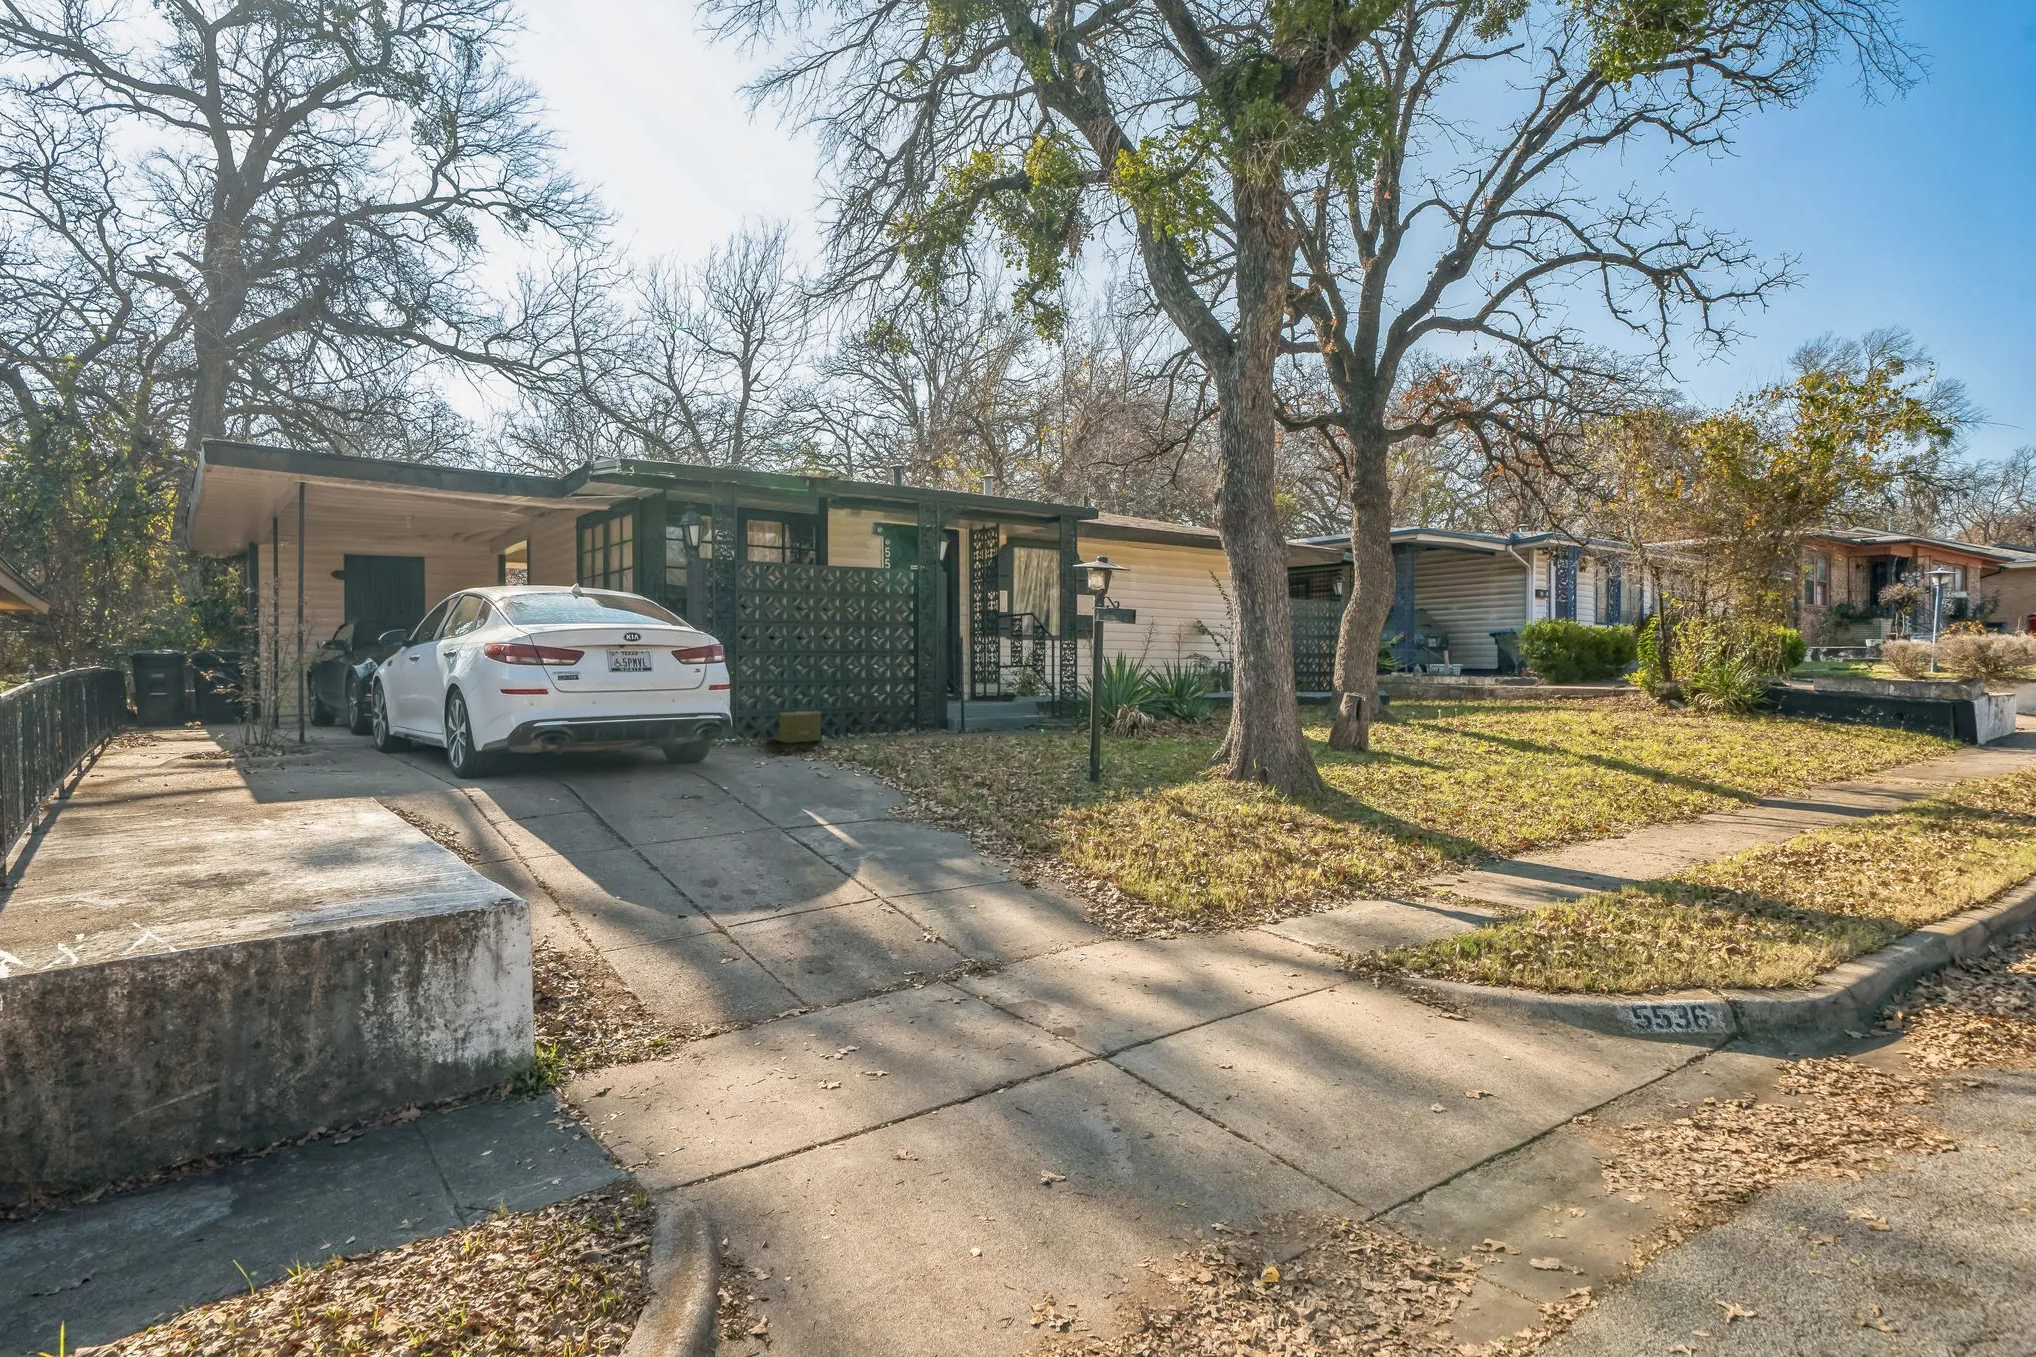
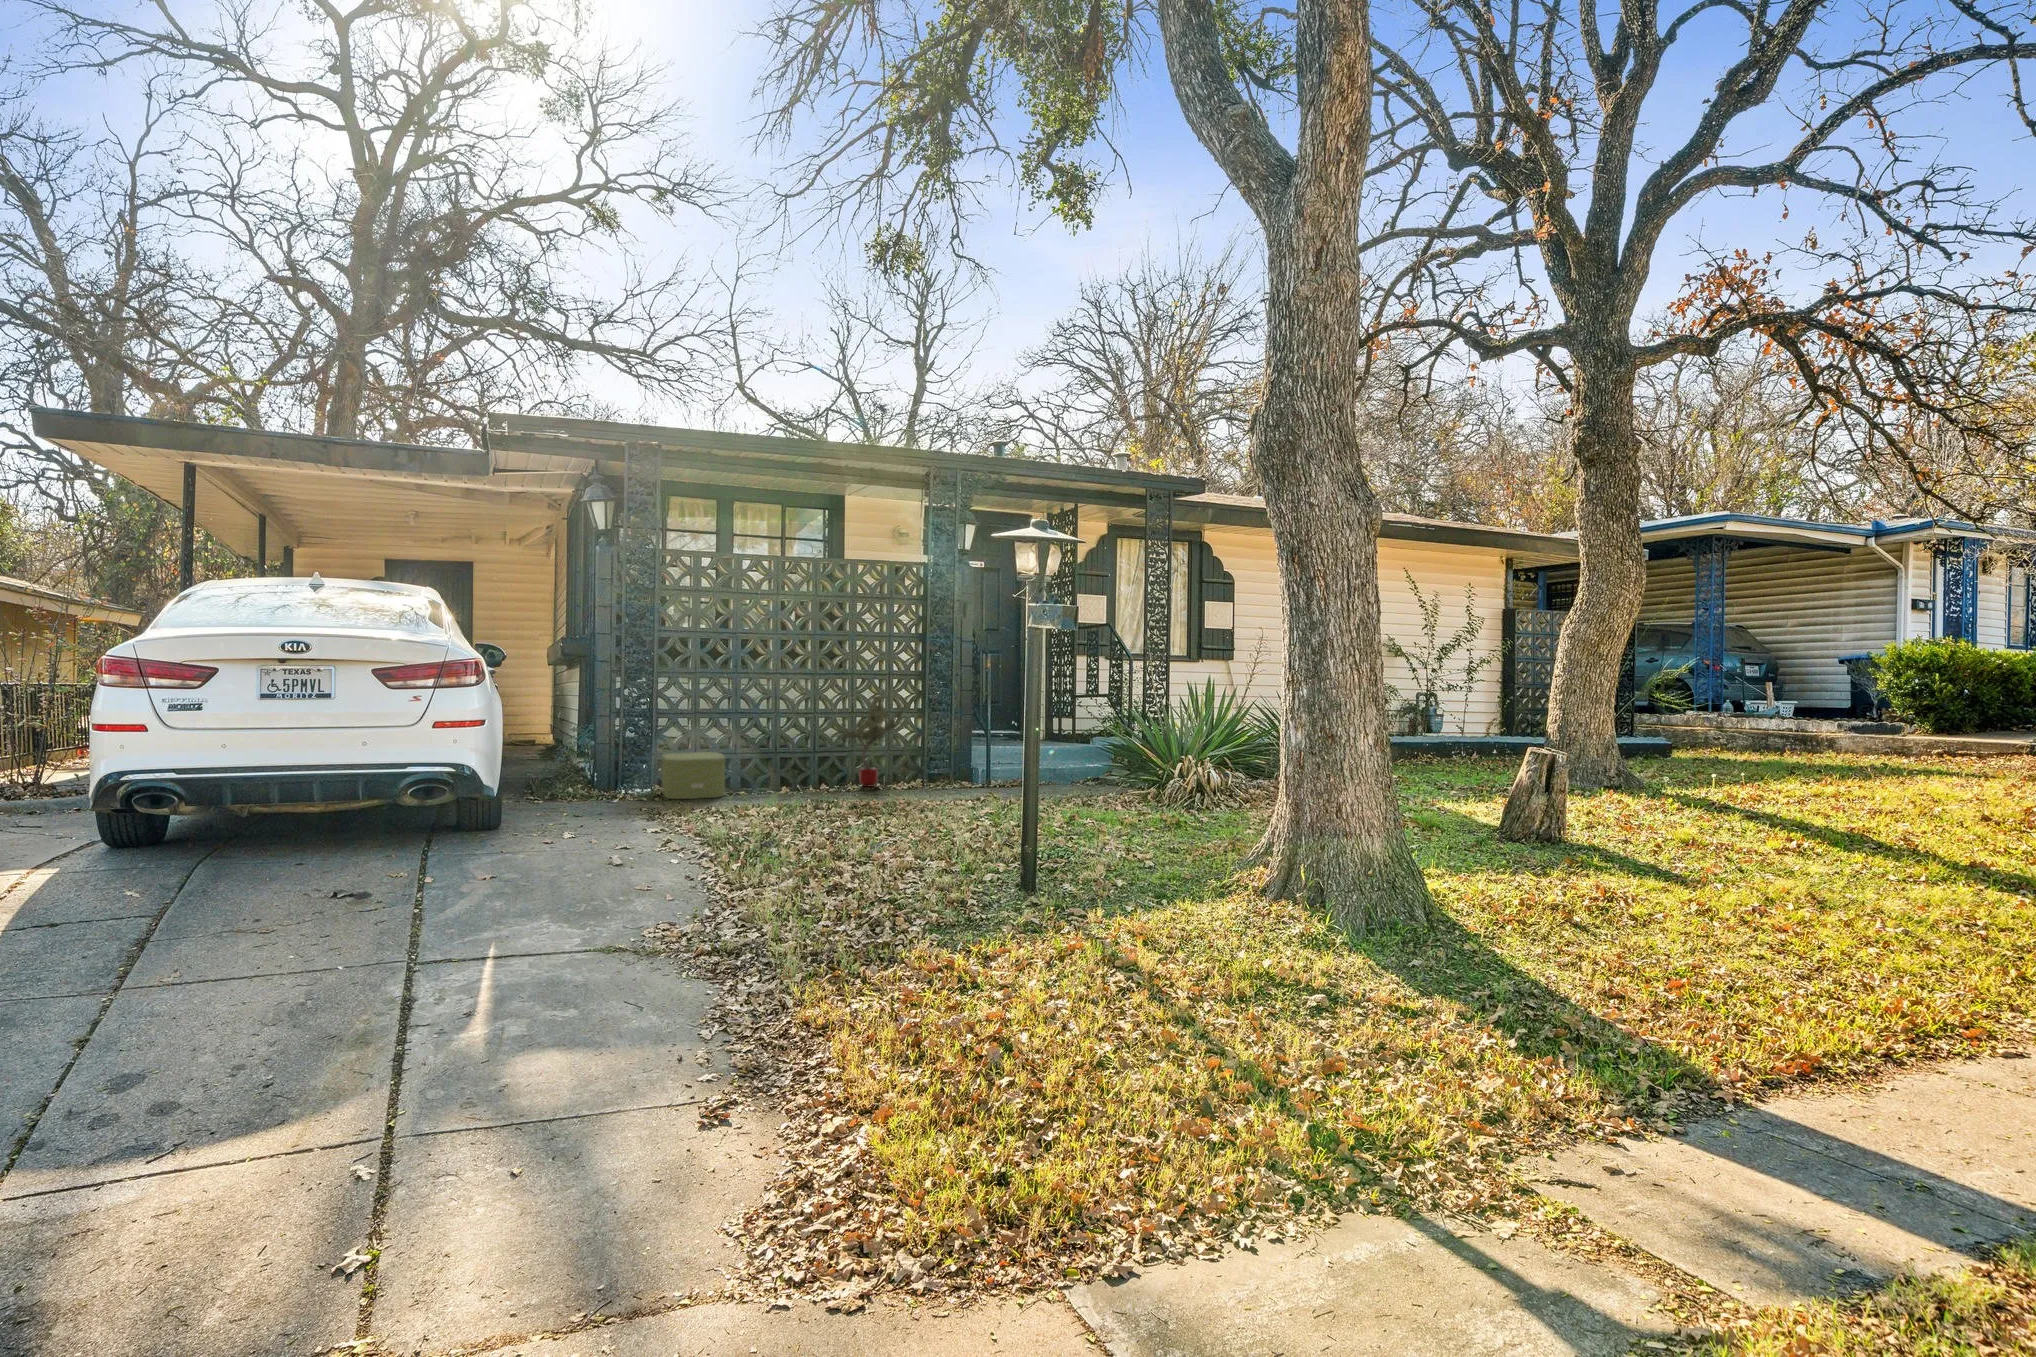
potted tree: none [885,663,936,731] -> present [832,692,906,787]

